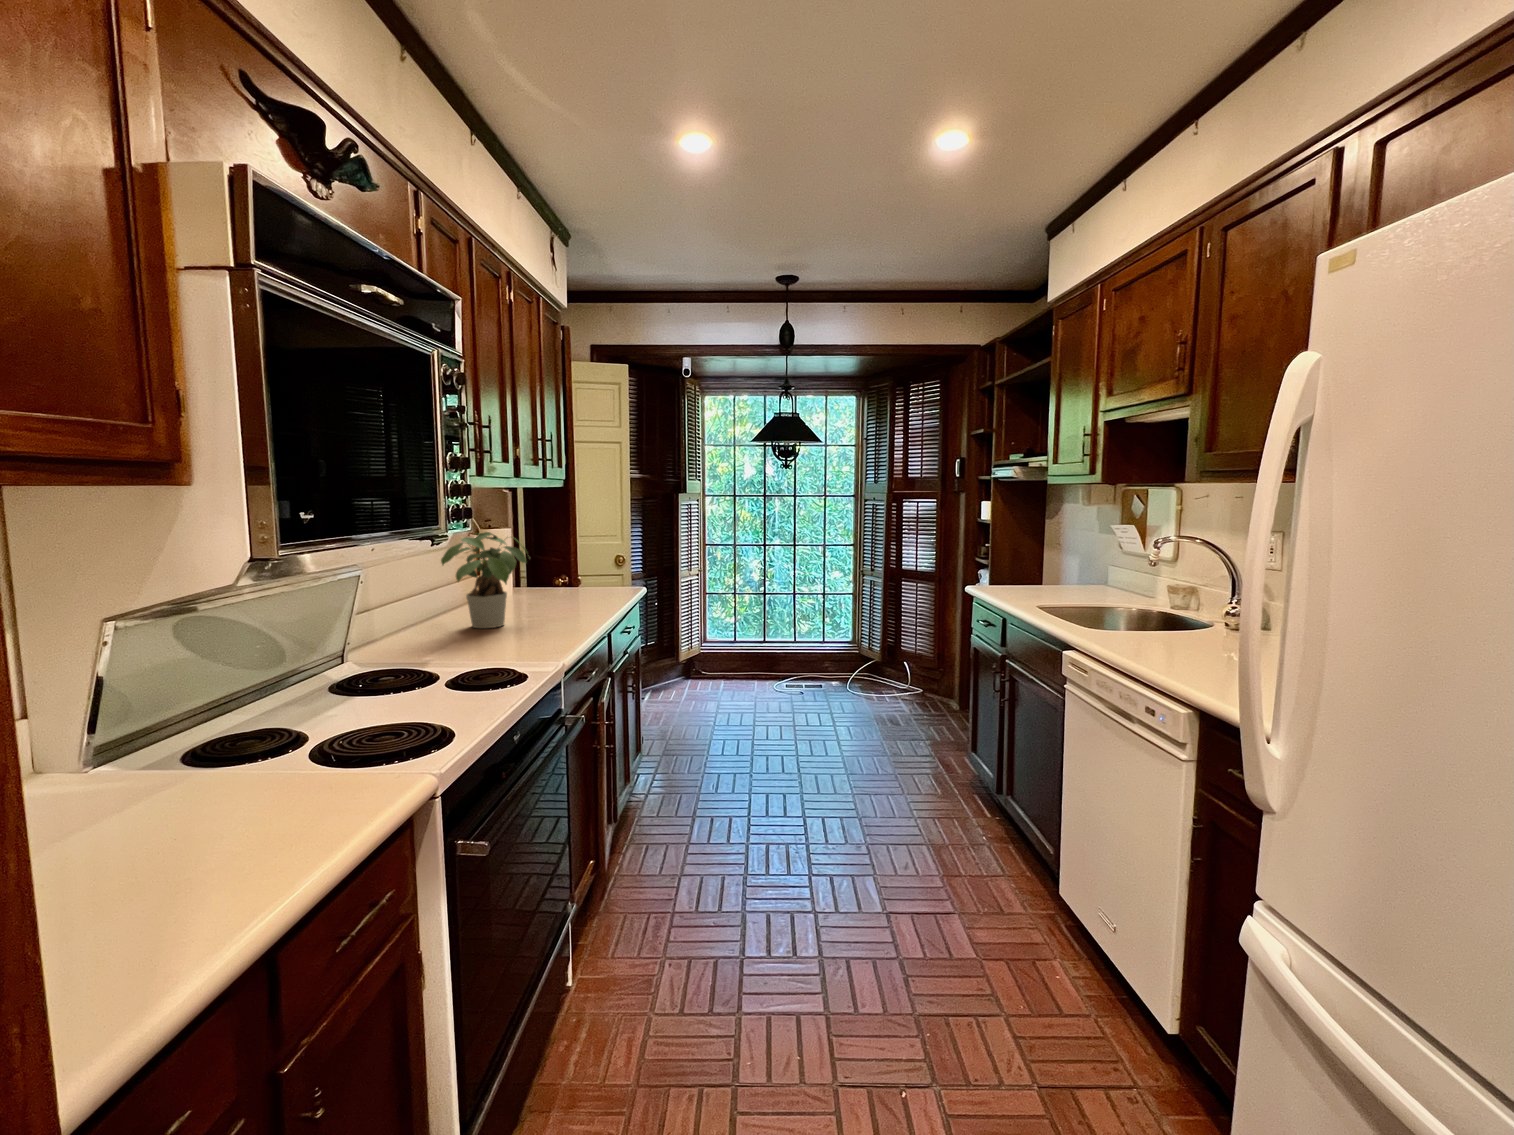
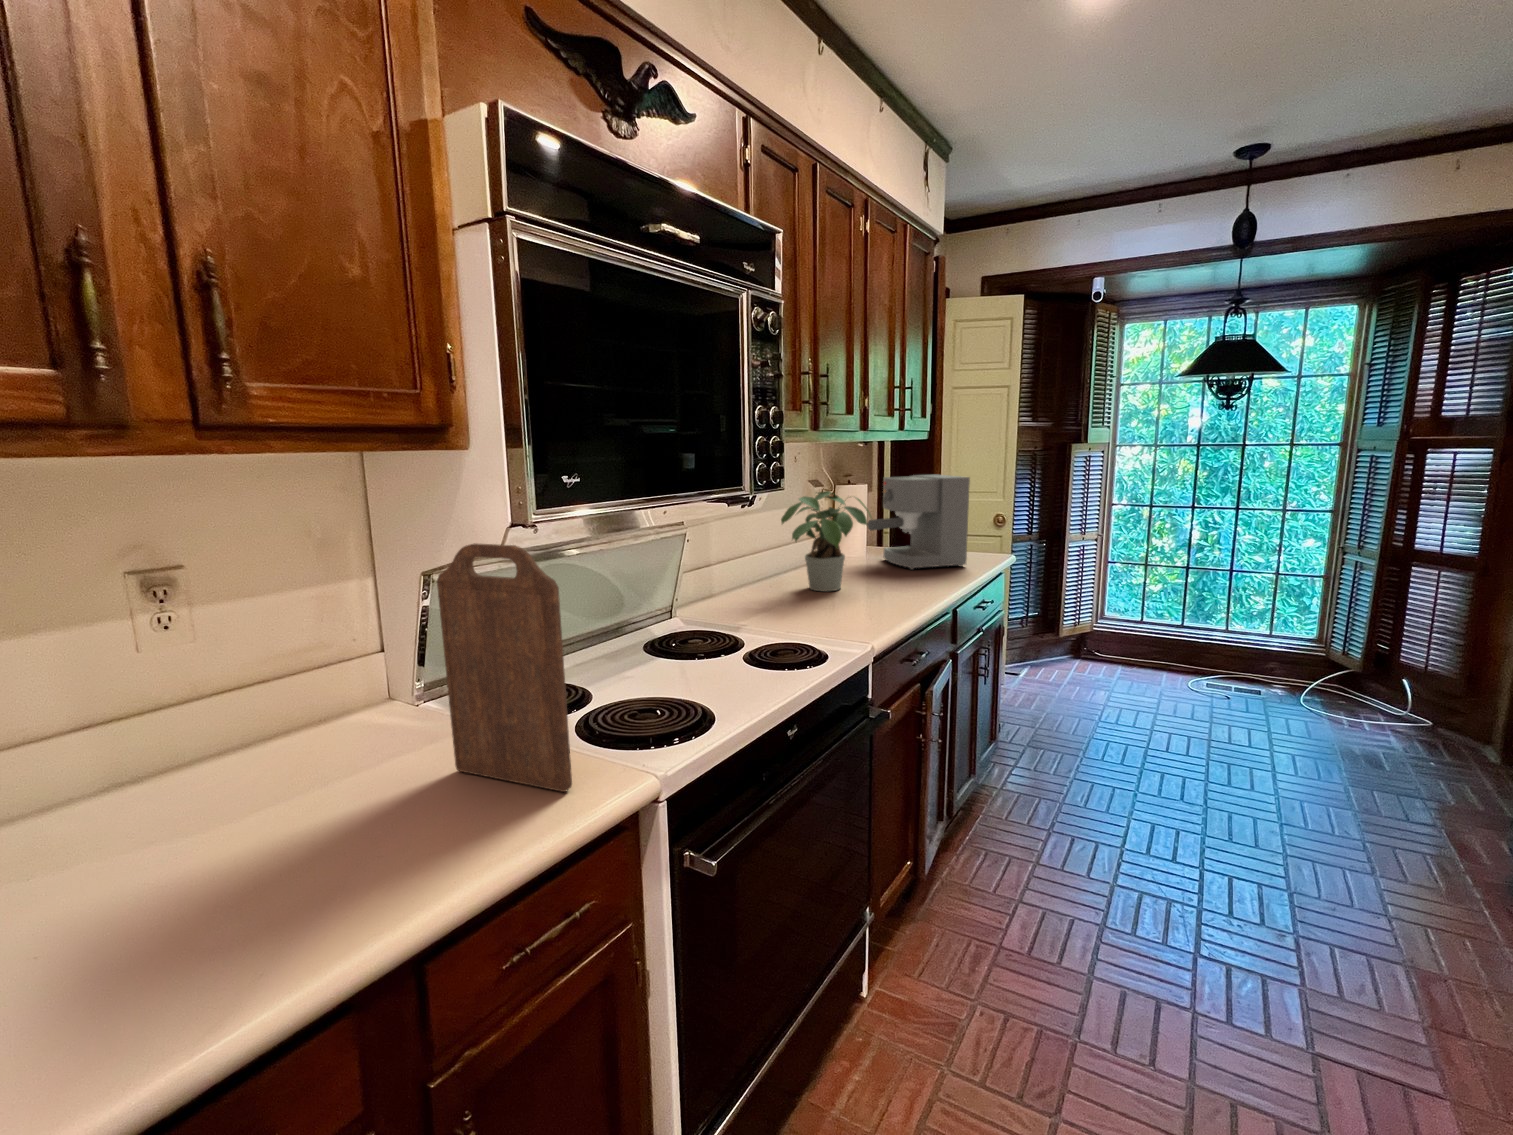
coffee maker: none [519,518,611,604] -> present [867,475,970,570]
cutting board: none [157,576,335,823] -> present [437,543,572,792]

